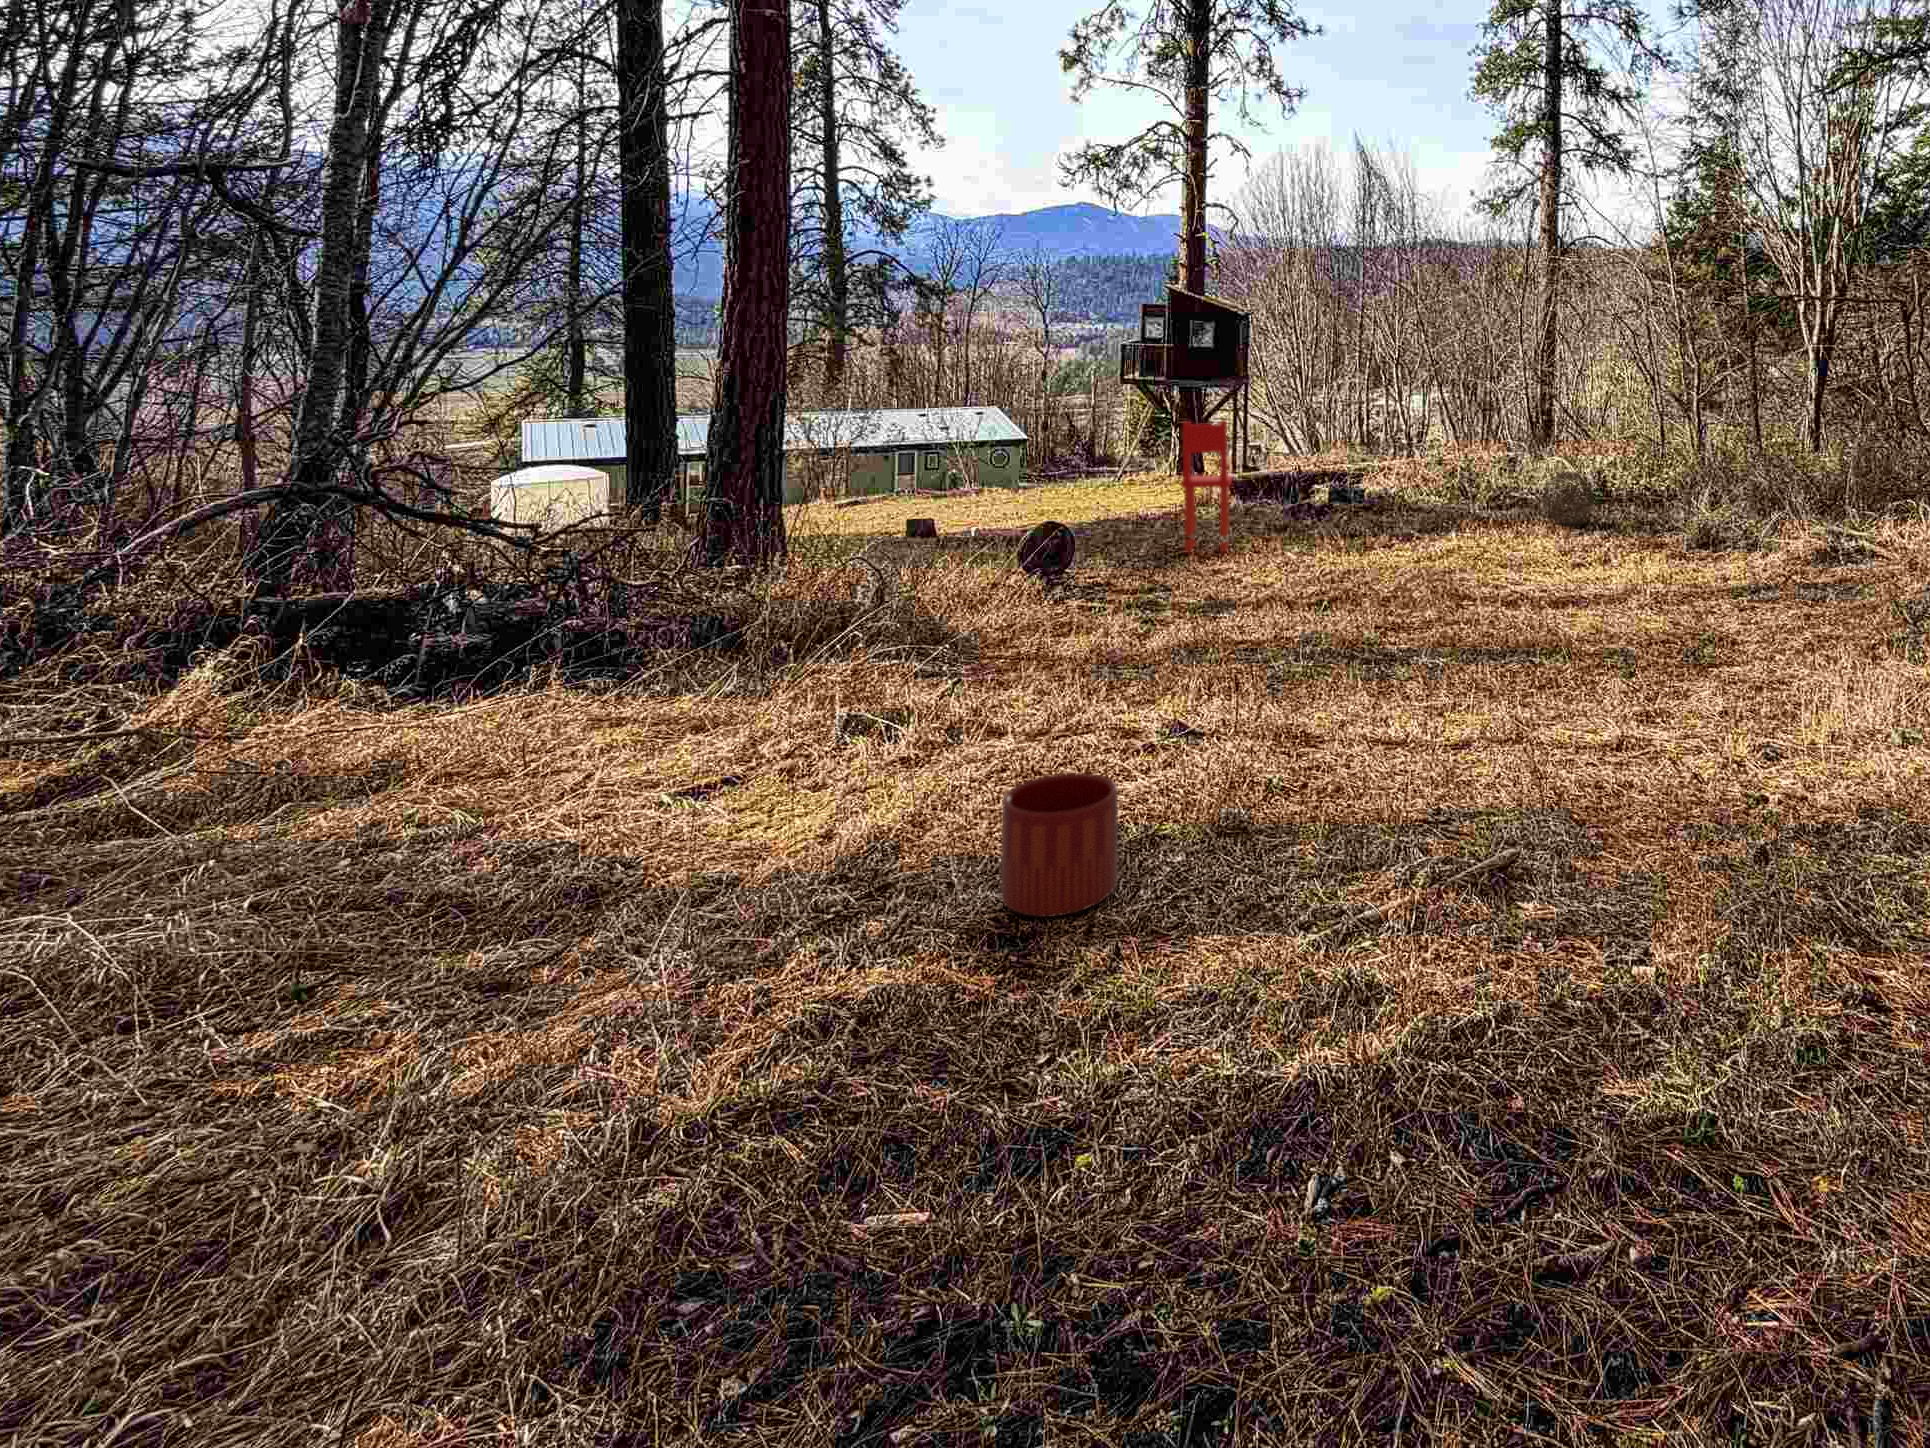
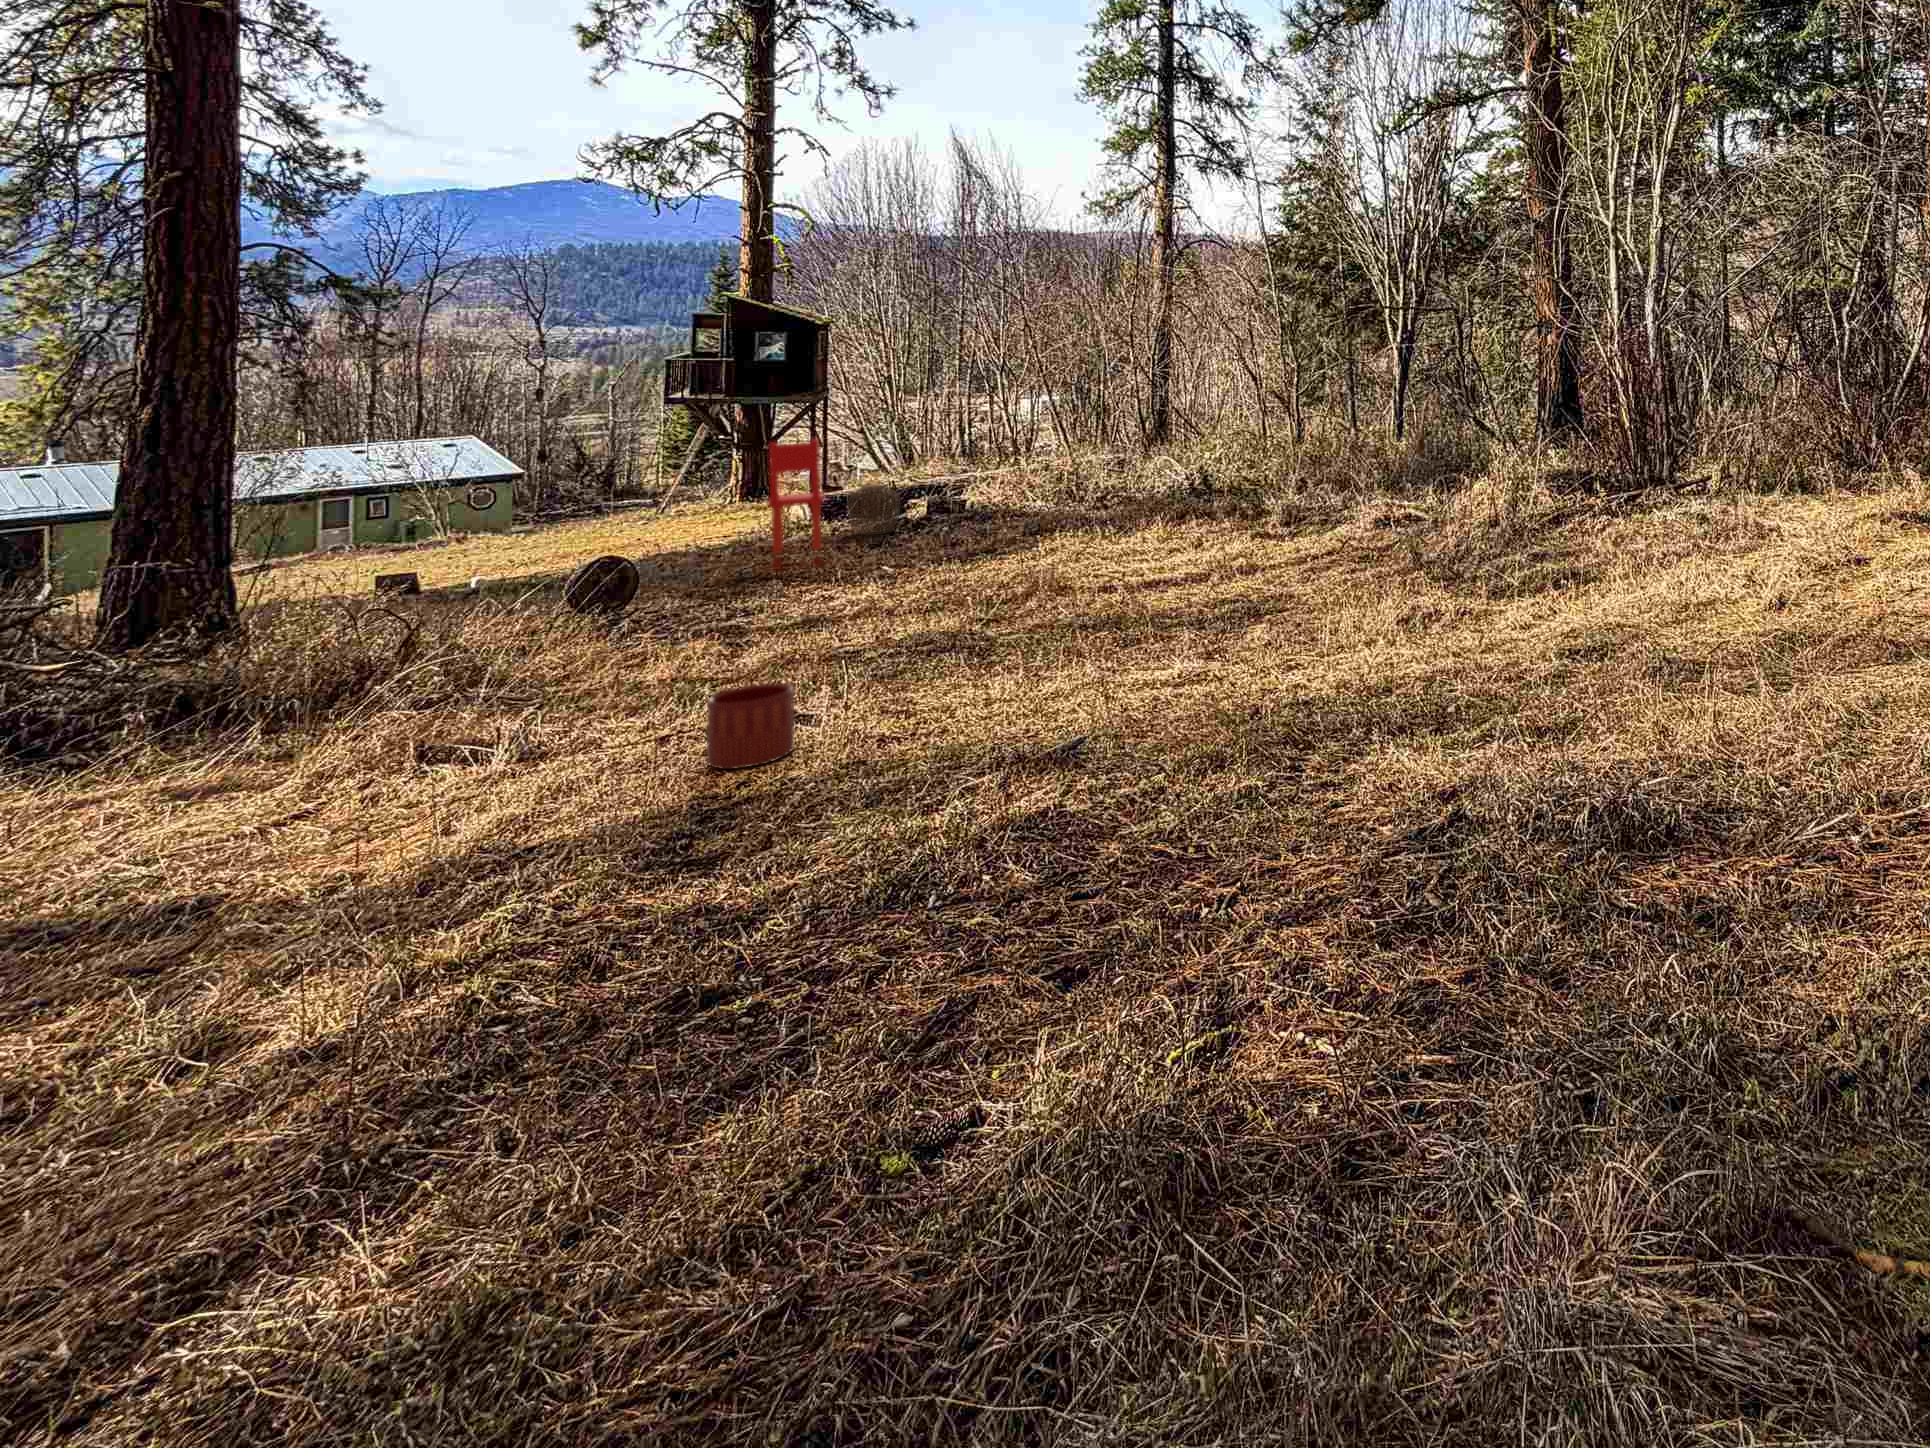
woven basket: present [1545,471,1594,525] -> present [848,484,900,534]

